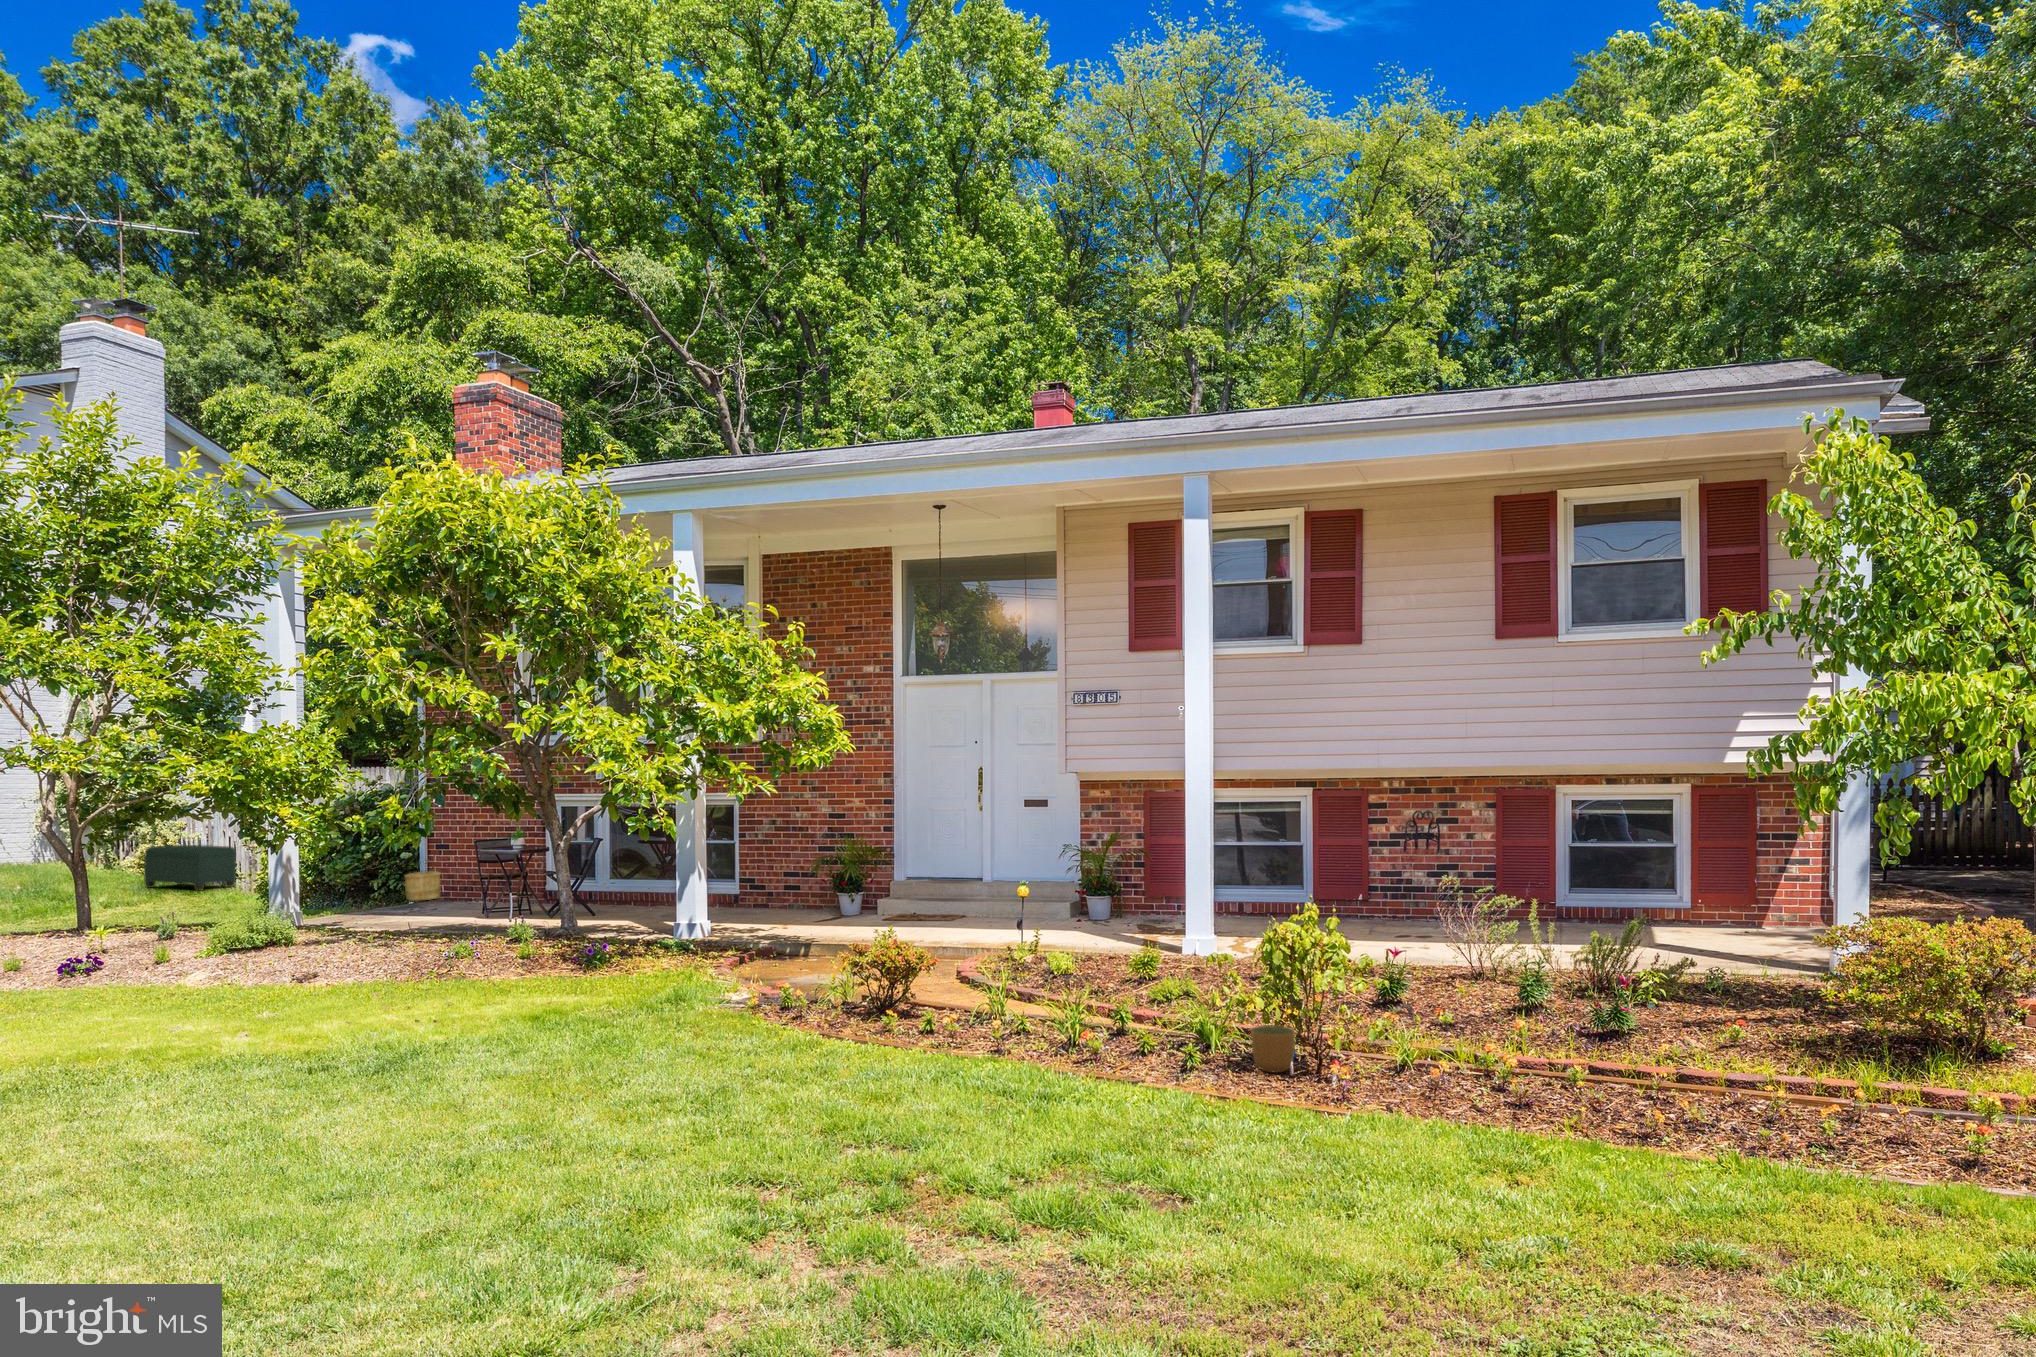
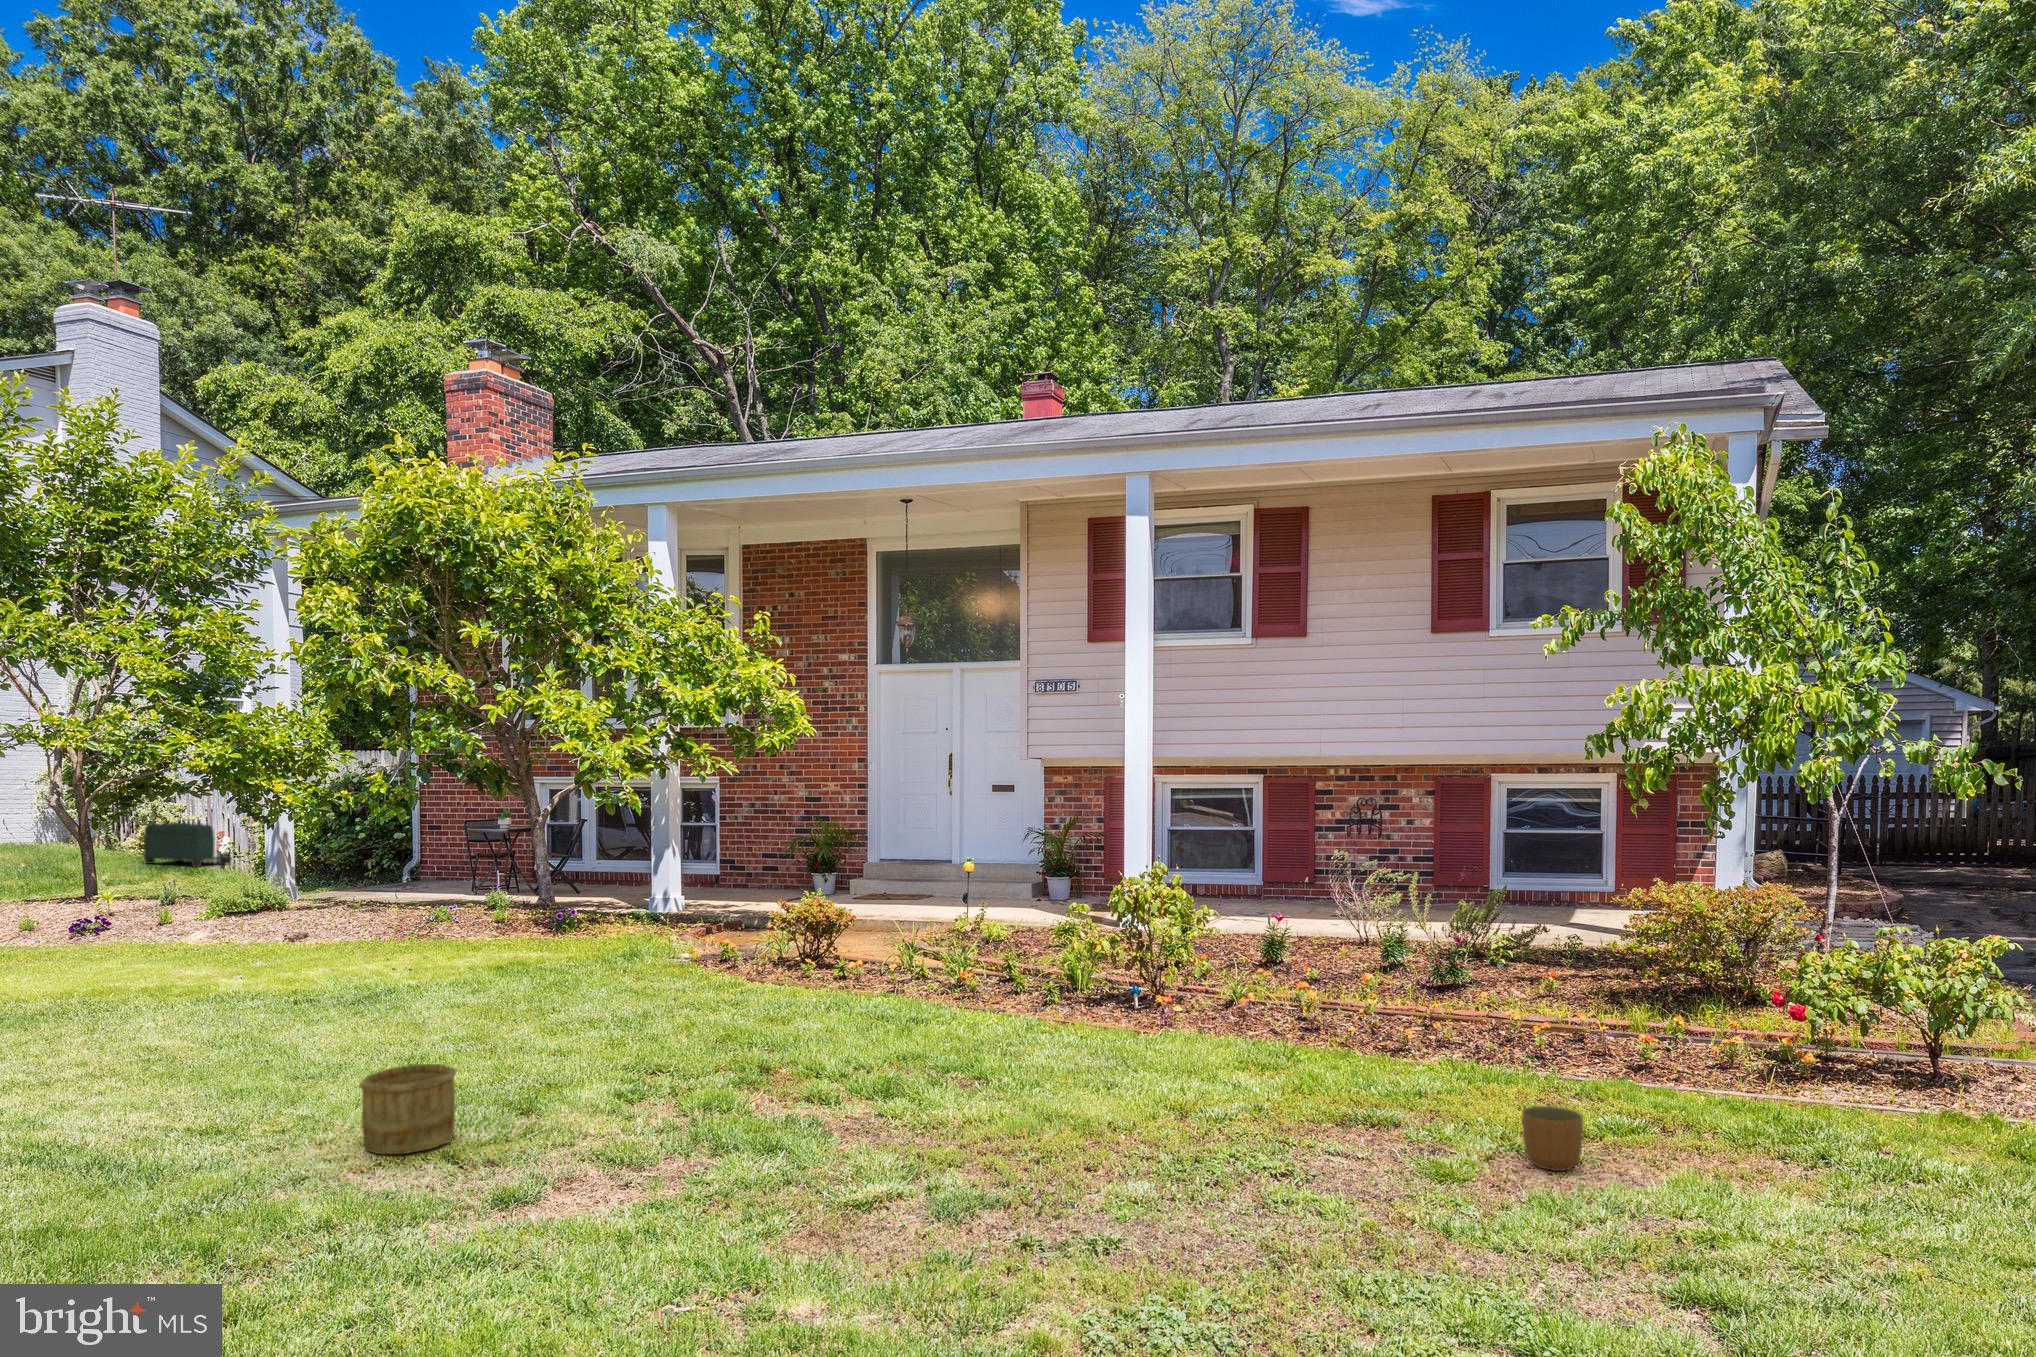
wooden bucket: present [405,871,441,901] -> present [359,1064,456,1154]
planter: present [1251,1025,1295,1073] -> present [1522,1106,1583,1171]

